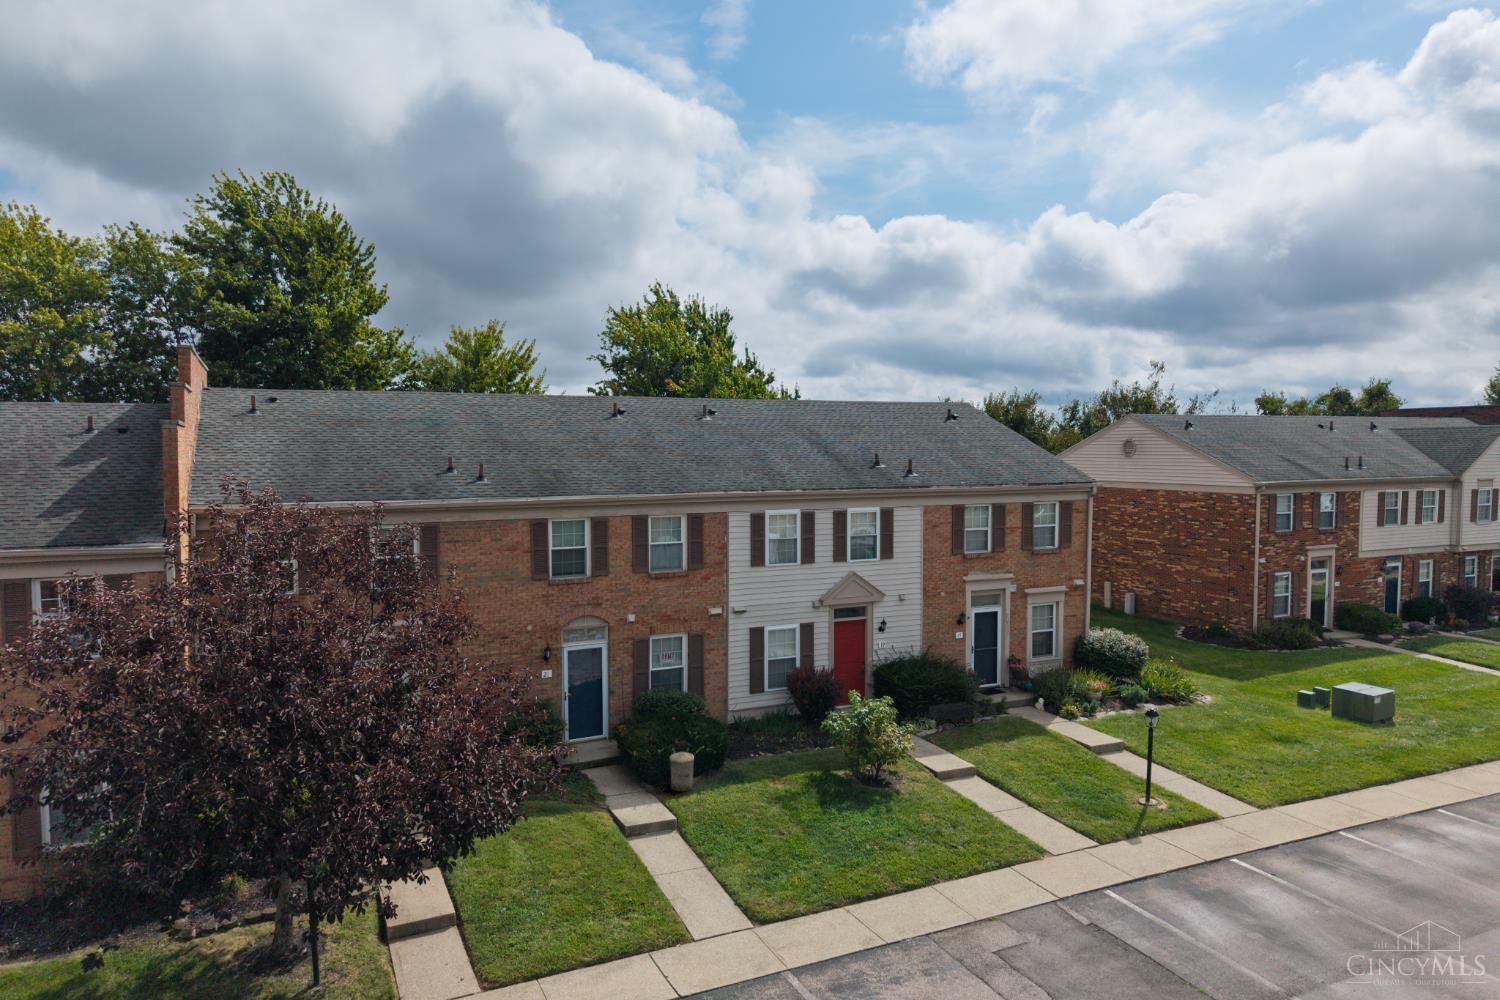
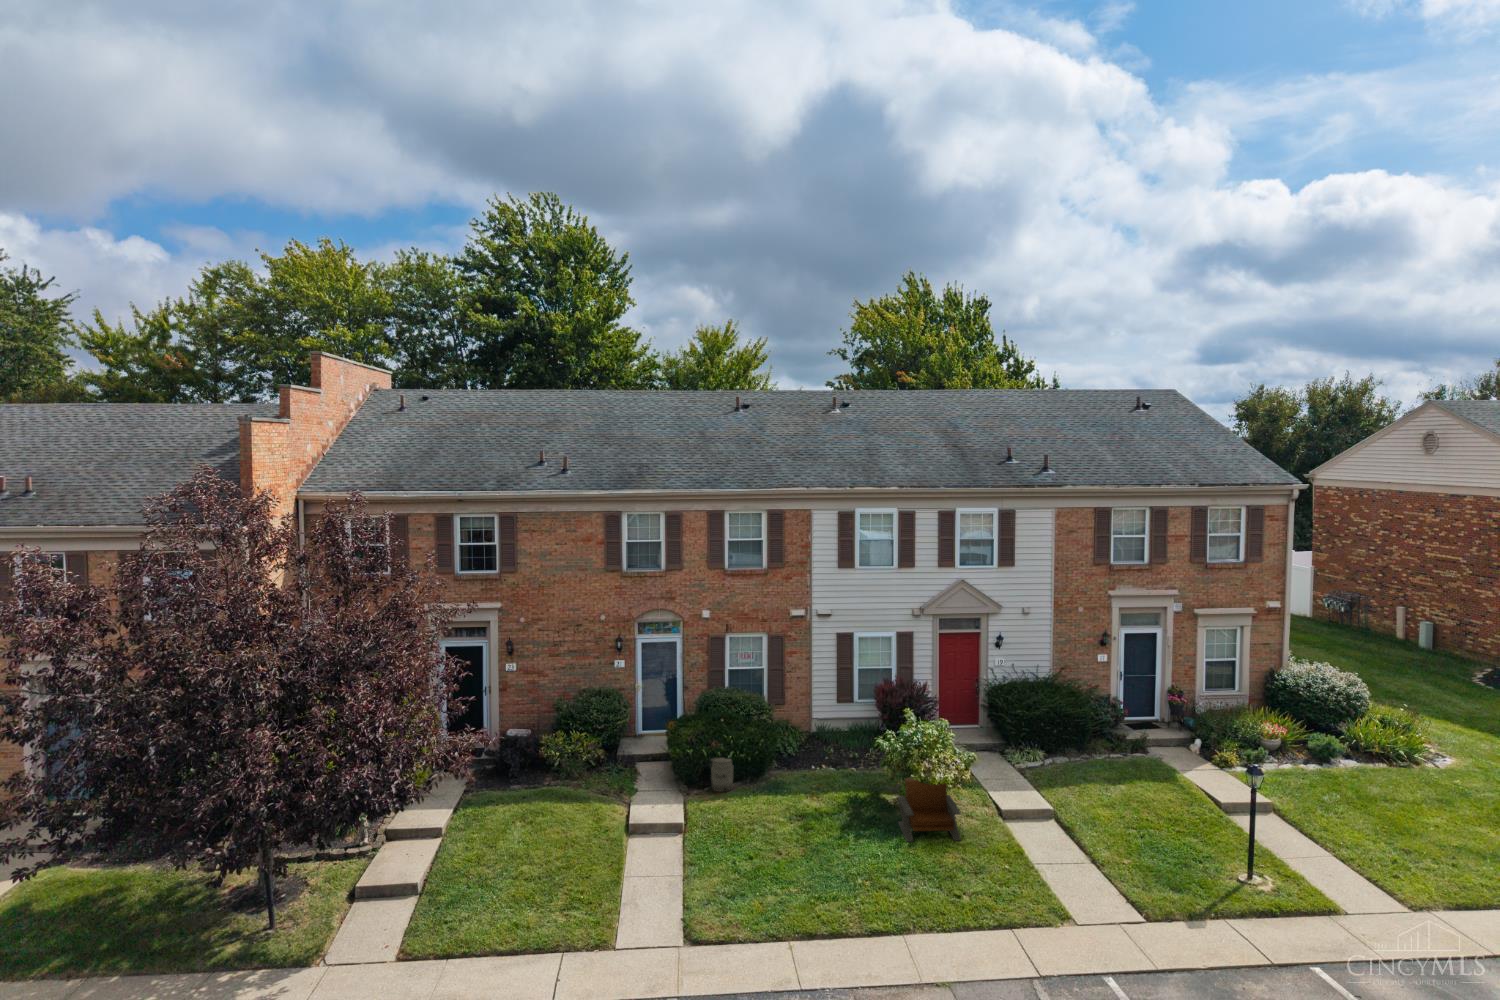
bench: present [929,702,974,729] -> none [1037,735,1093,762]
lounge chair: none [861,749,924,812] -> present [898,778,961,842]

